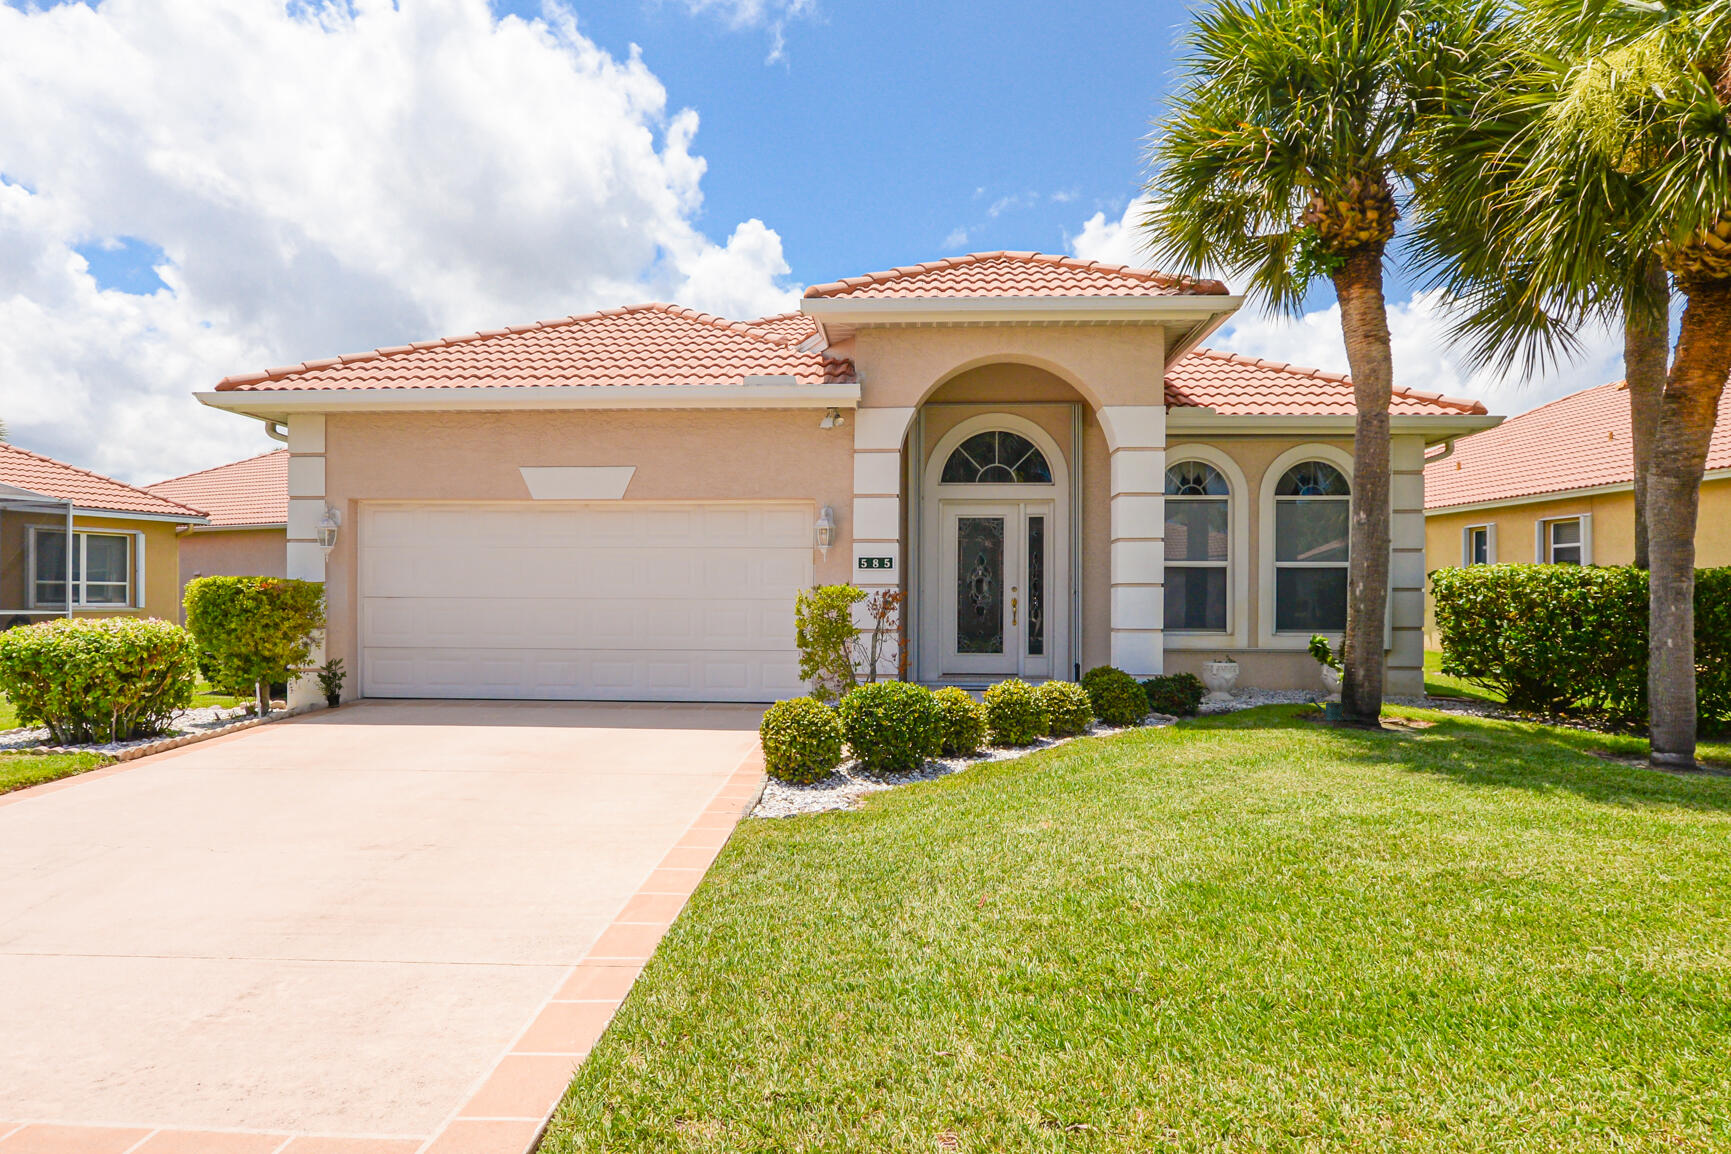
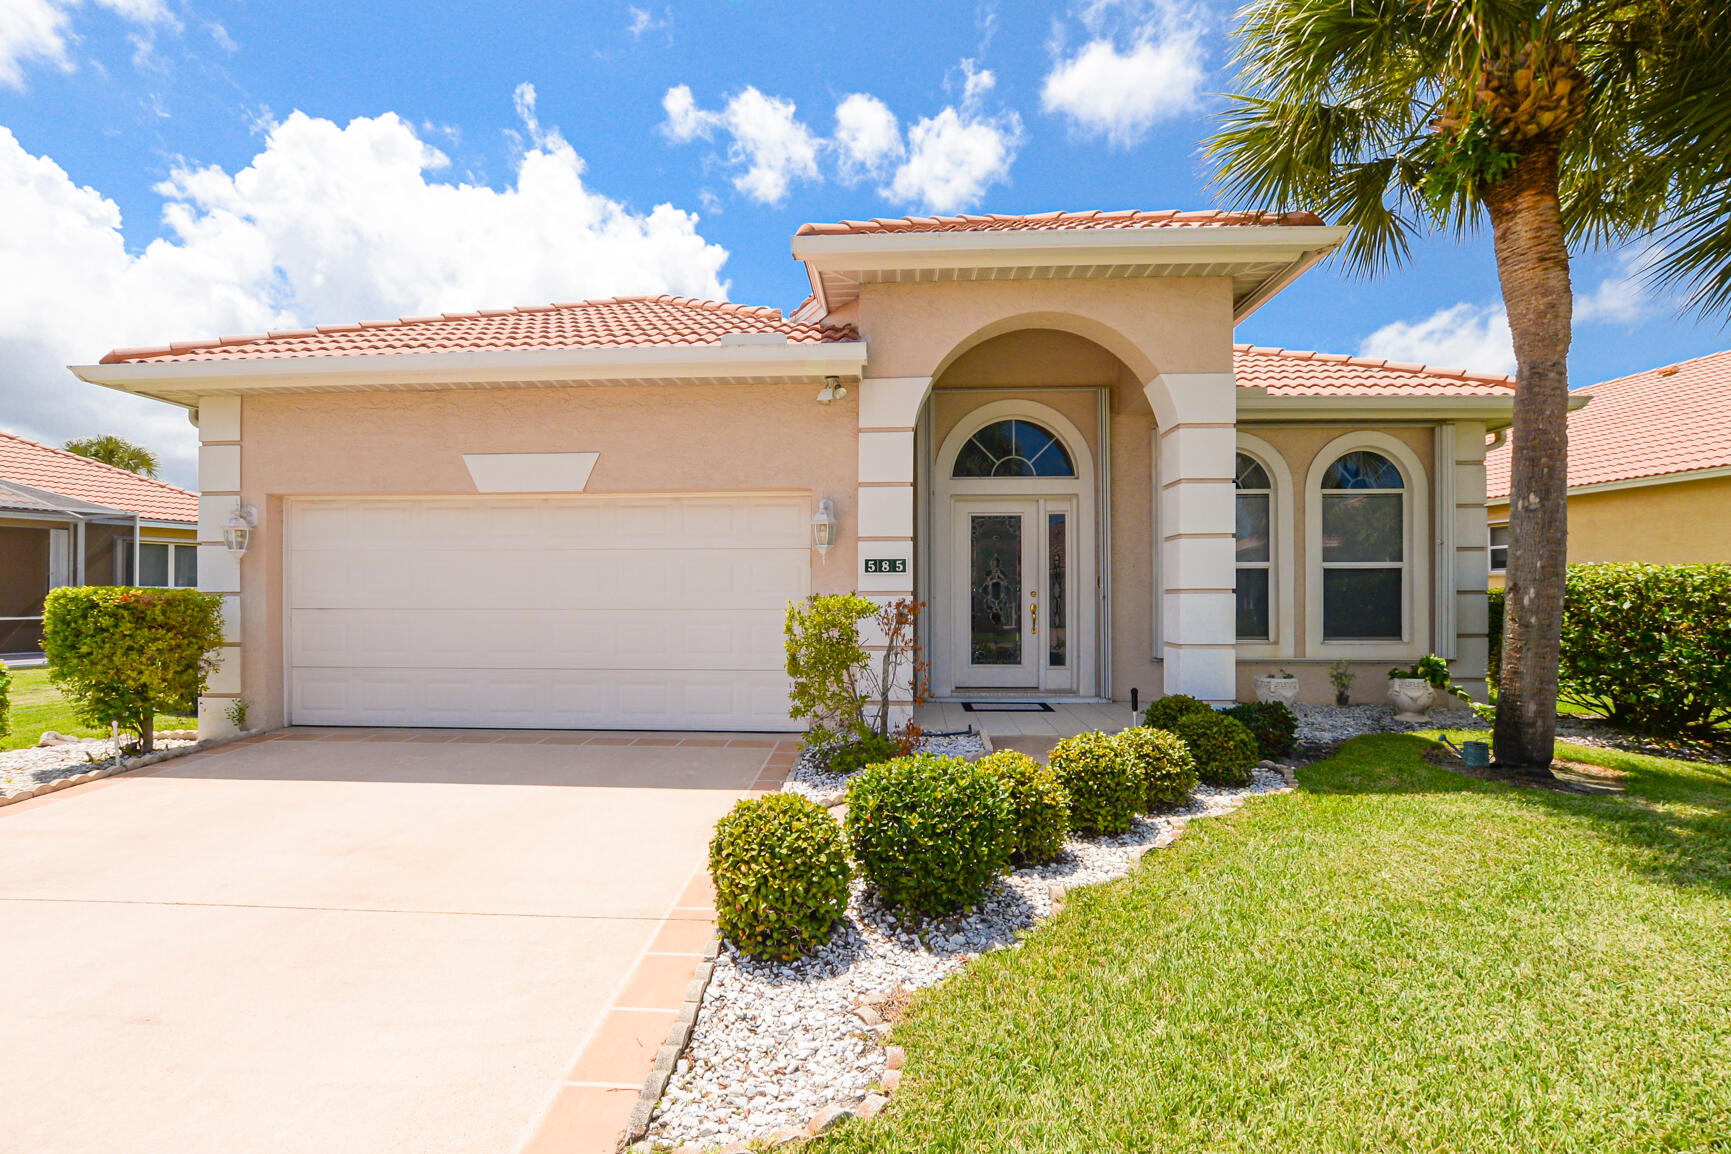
potted plant: present [317,658,347,707] -> present [1328,660,1356,708]

